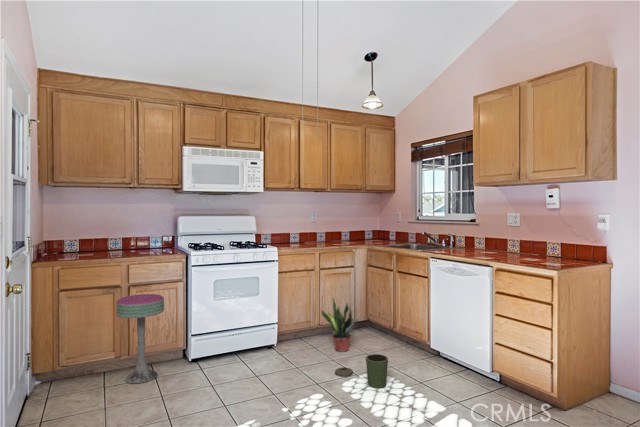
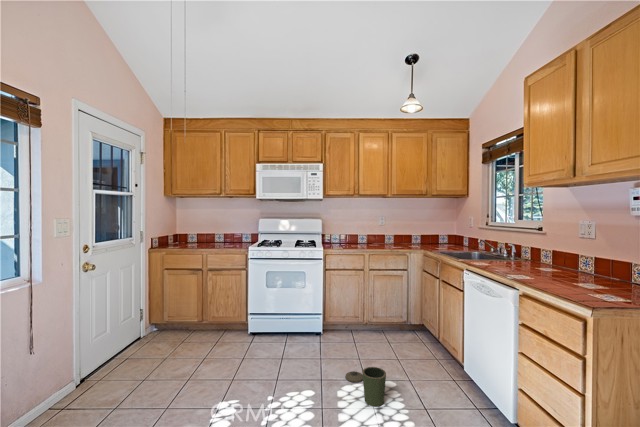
bar stool: present [116,294,164,383] -> none [189,278,224,346]
potted plant: present [322,299,359,352] -> none [355,298,395,354]

